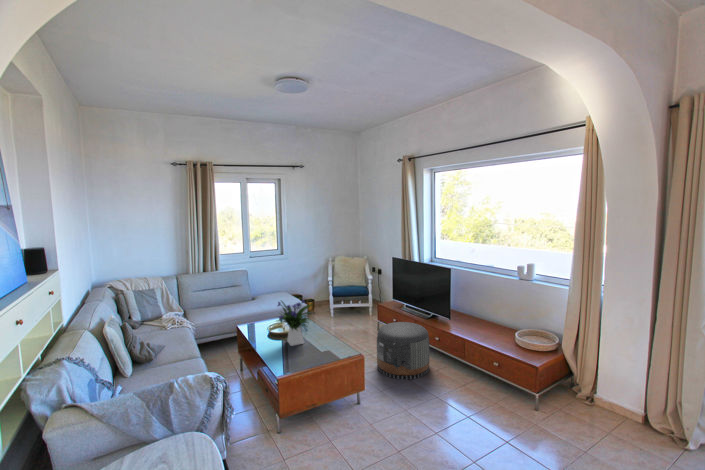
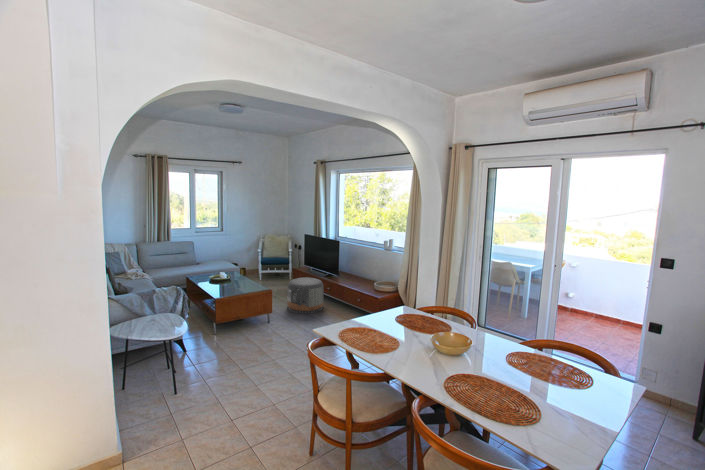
flower arrangement: present [278,300,311,346] -> none [211,257,243,289]

